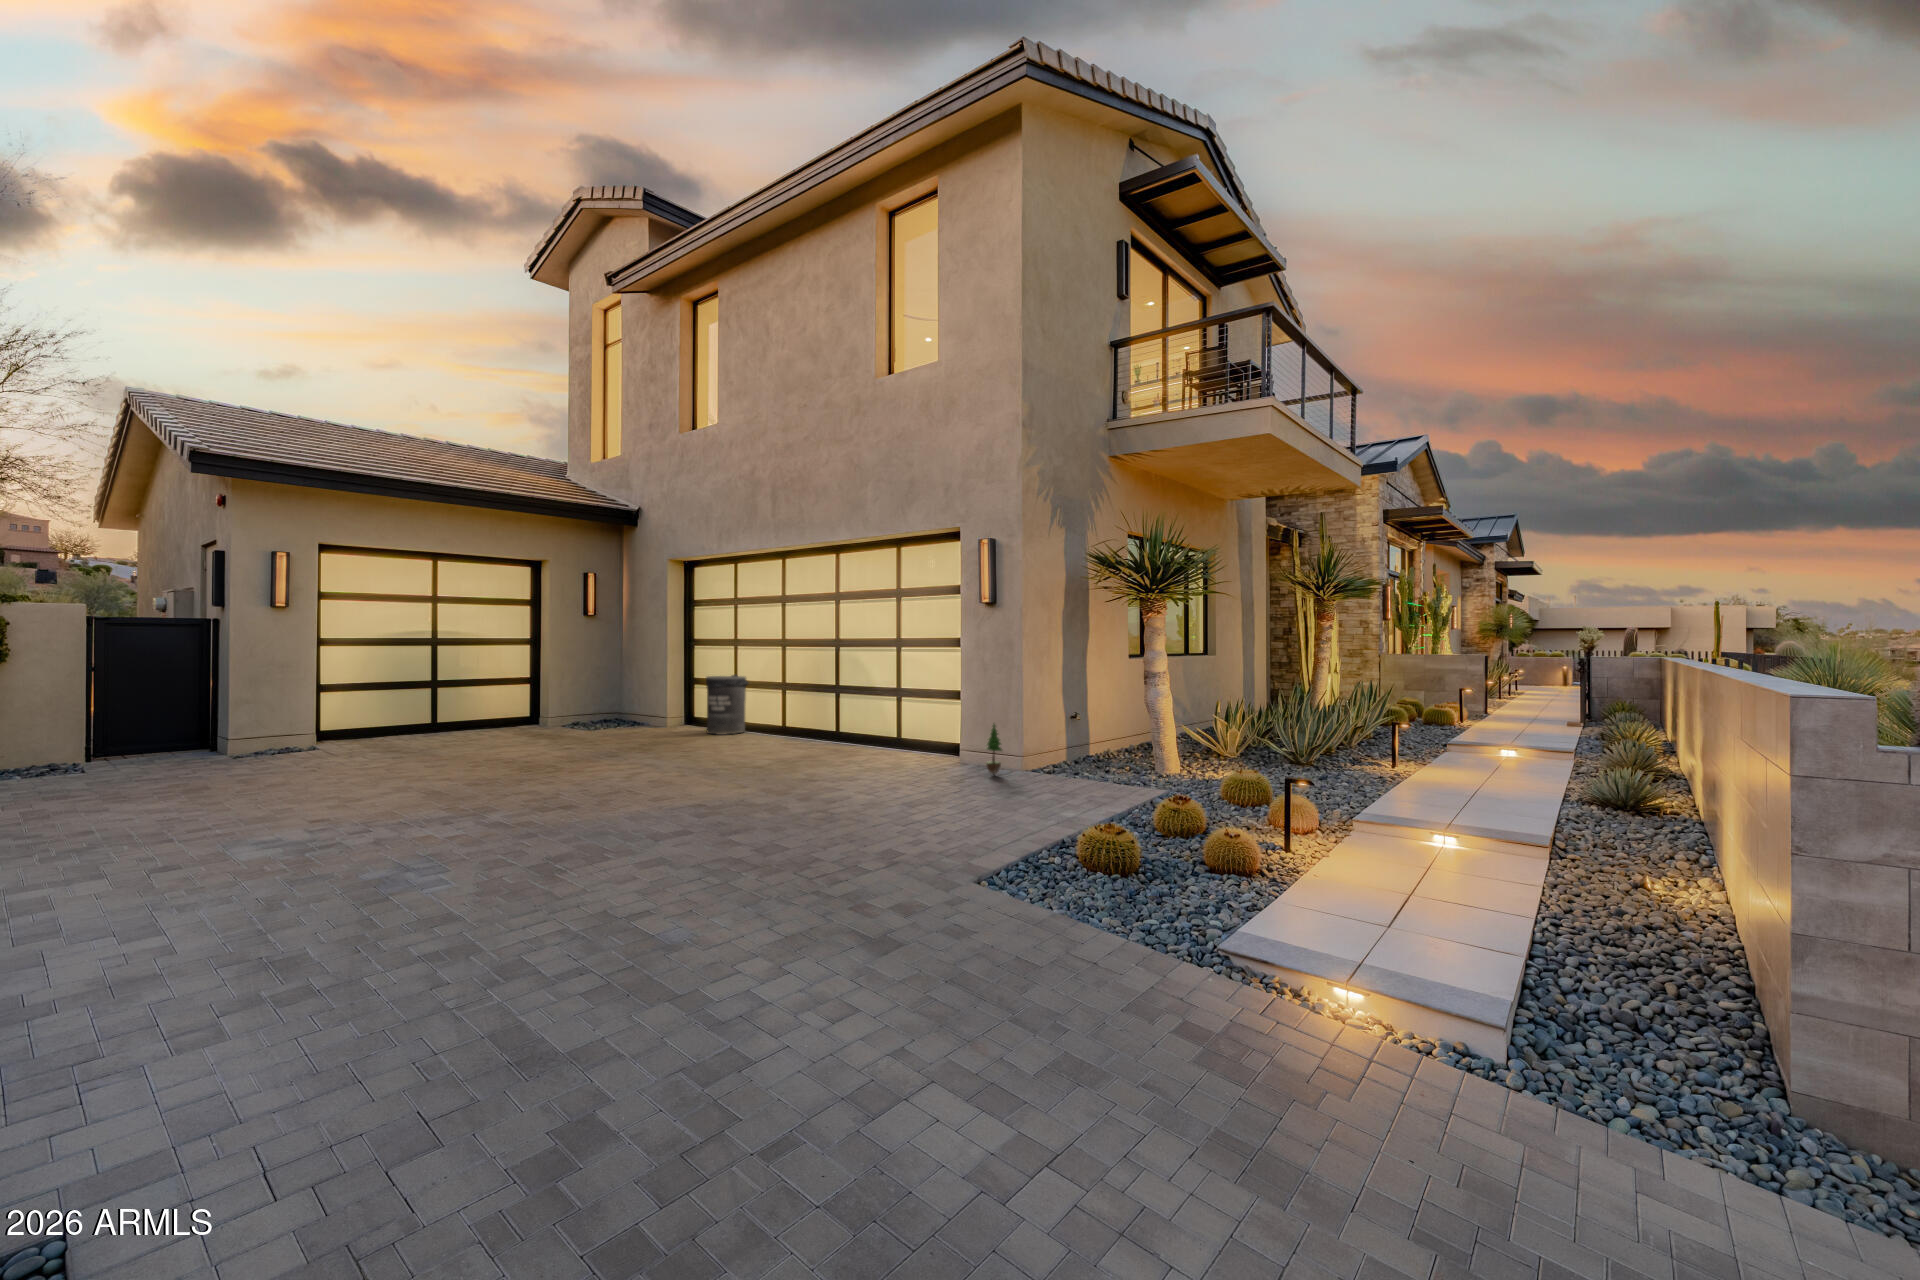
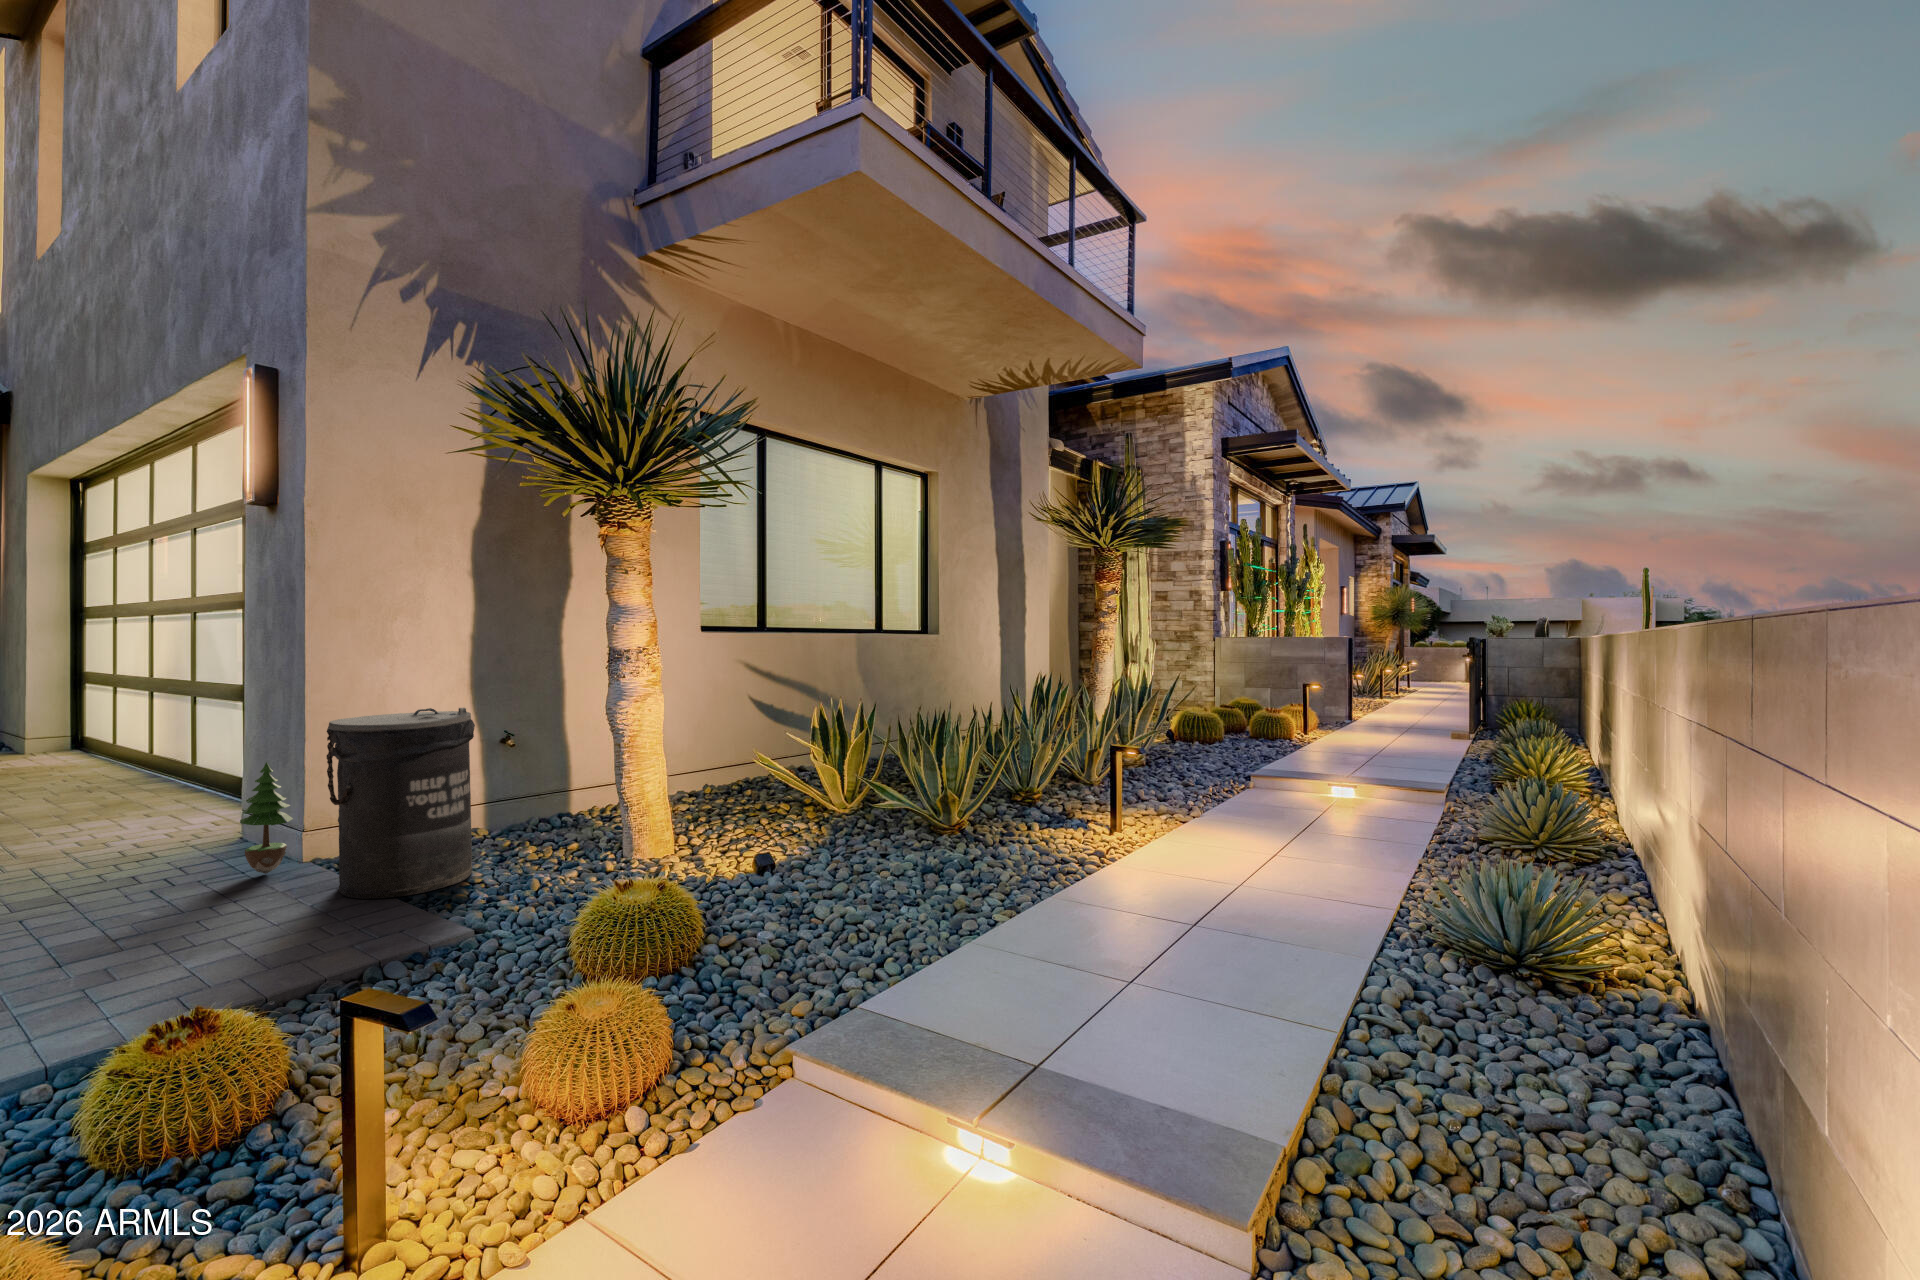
trash can: present [706,675,748,735] -> present [327,708,475,899]

